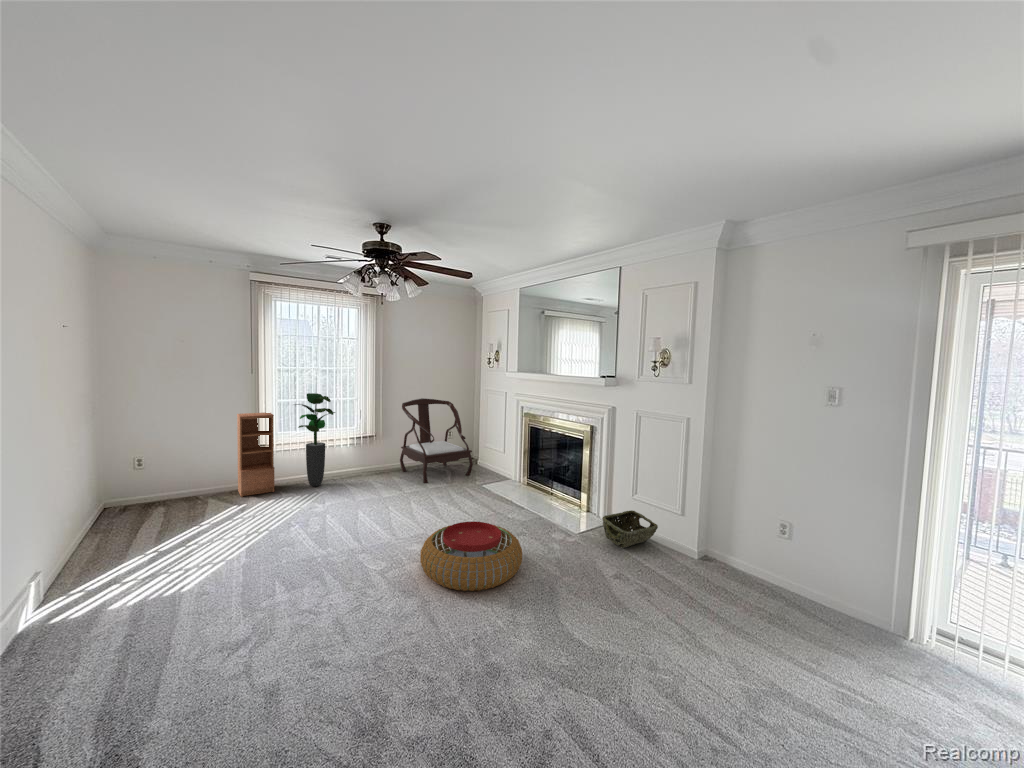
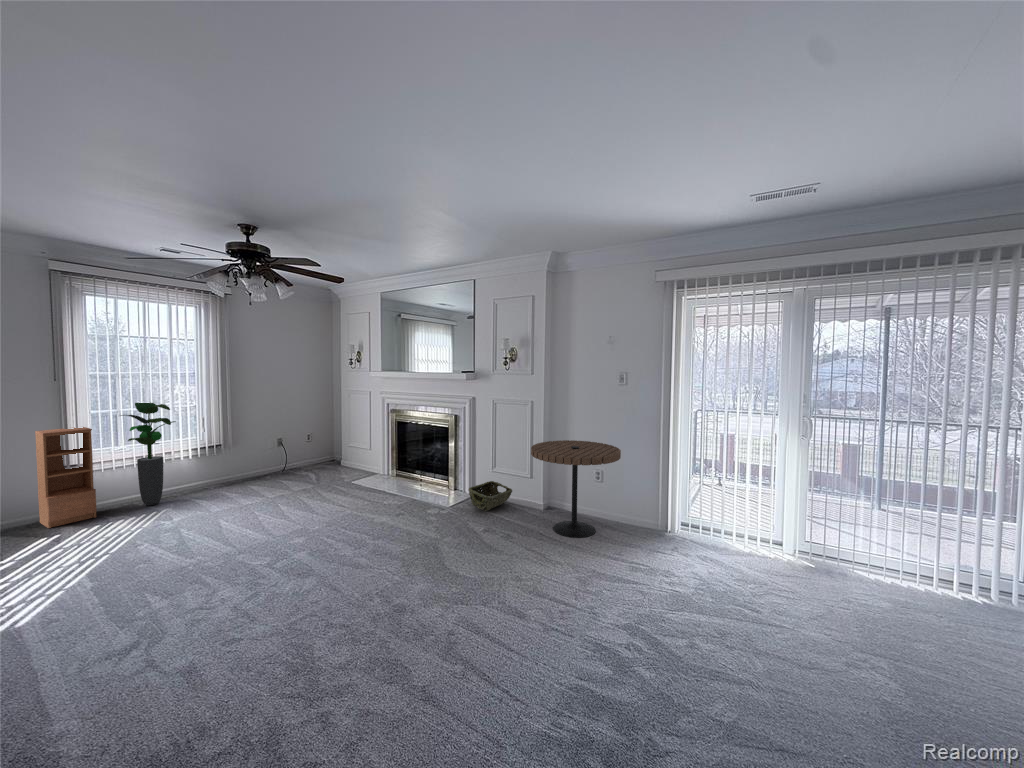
armchair: present [400,398,473,483] -> none [254,402,337,487]
side table: none [683,474,823,616] -> present [531,440,621,538]
pouf: present [420,521,522,591] -> none [307,505,405,565]

